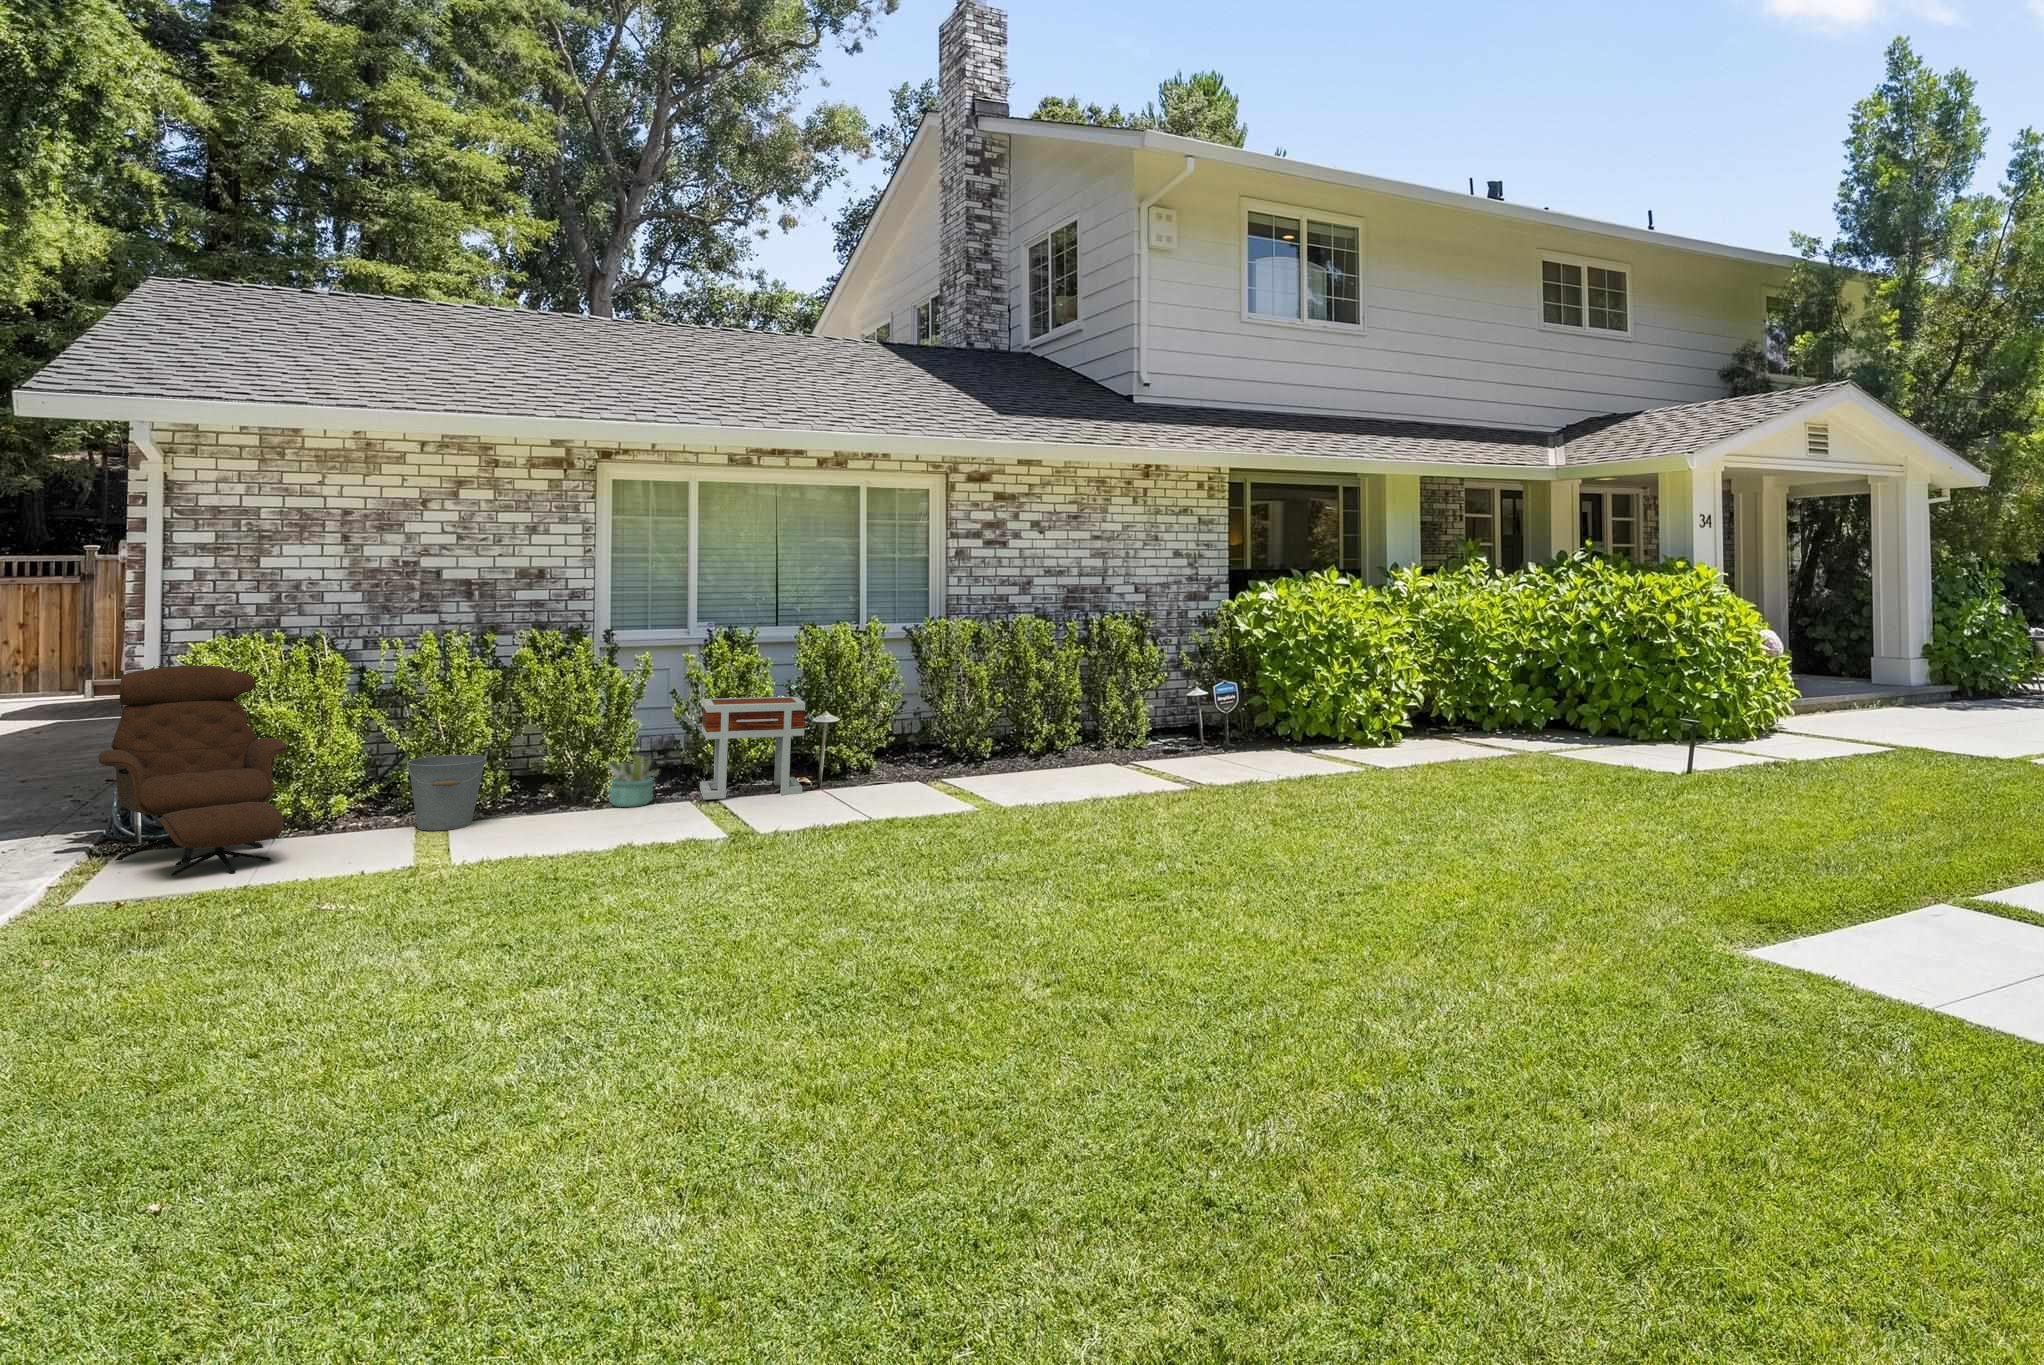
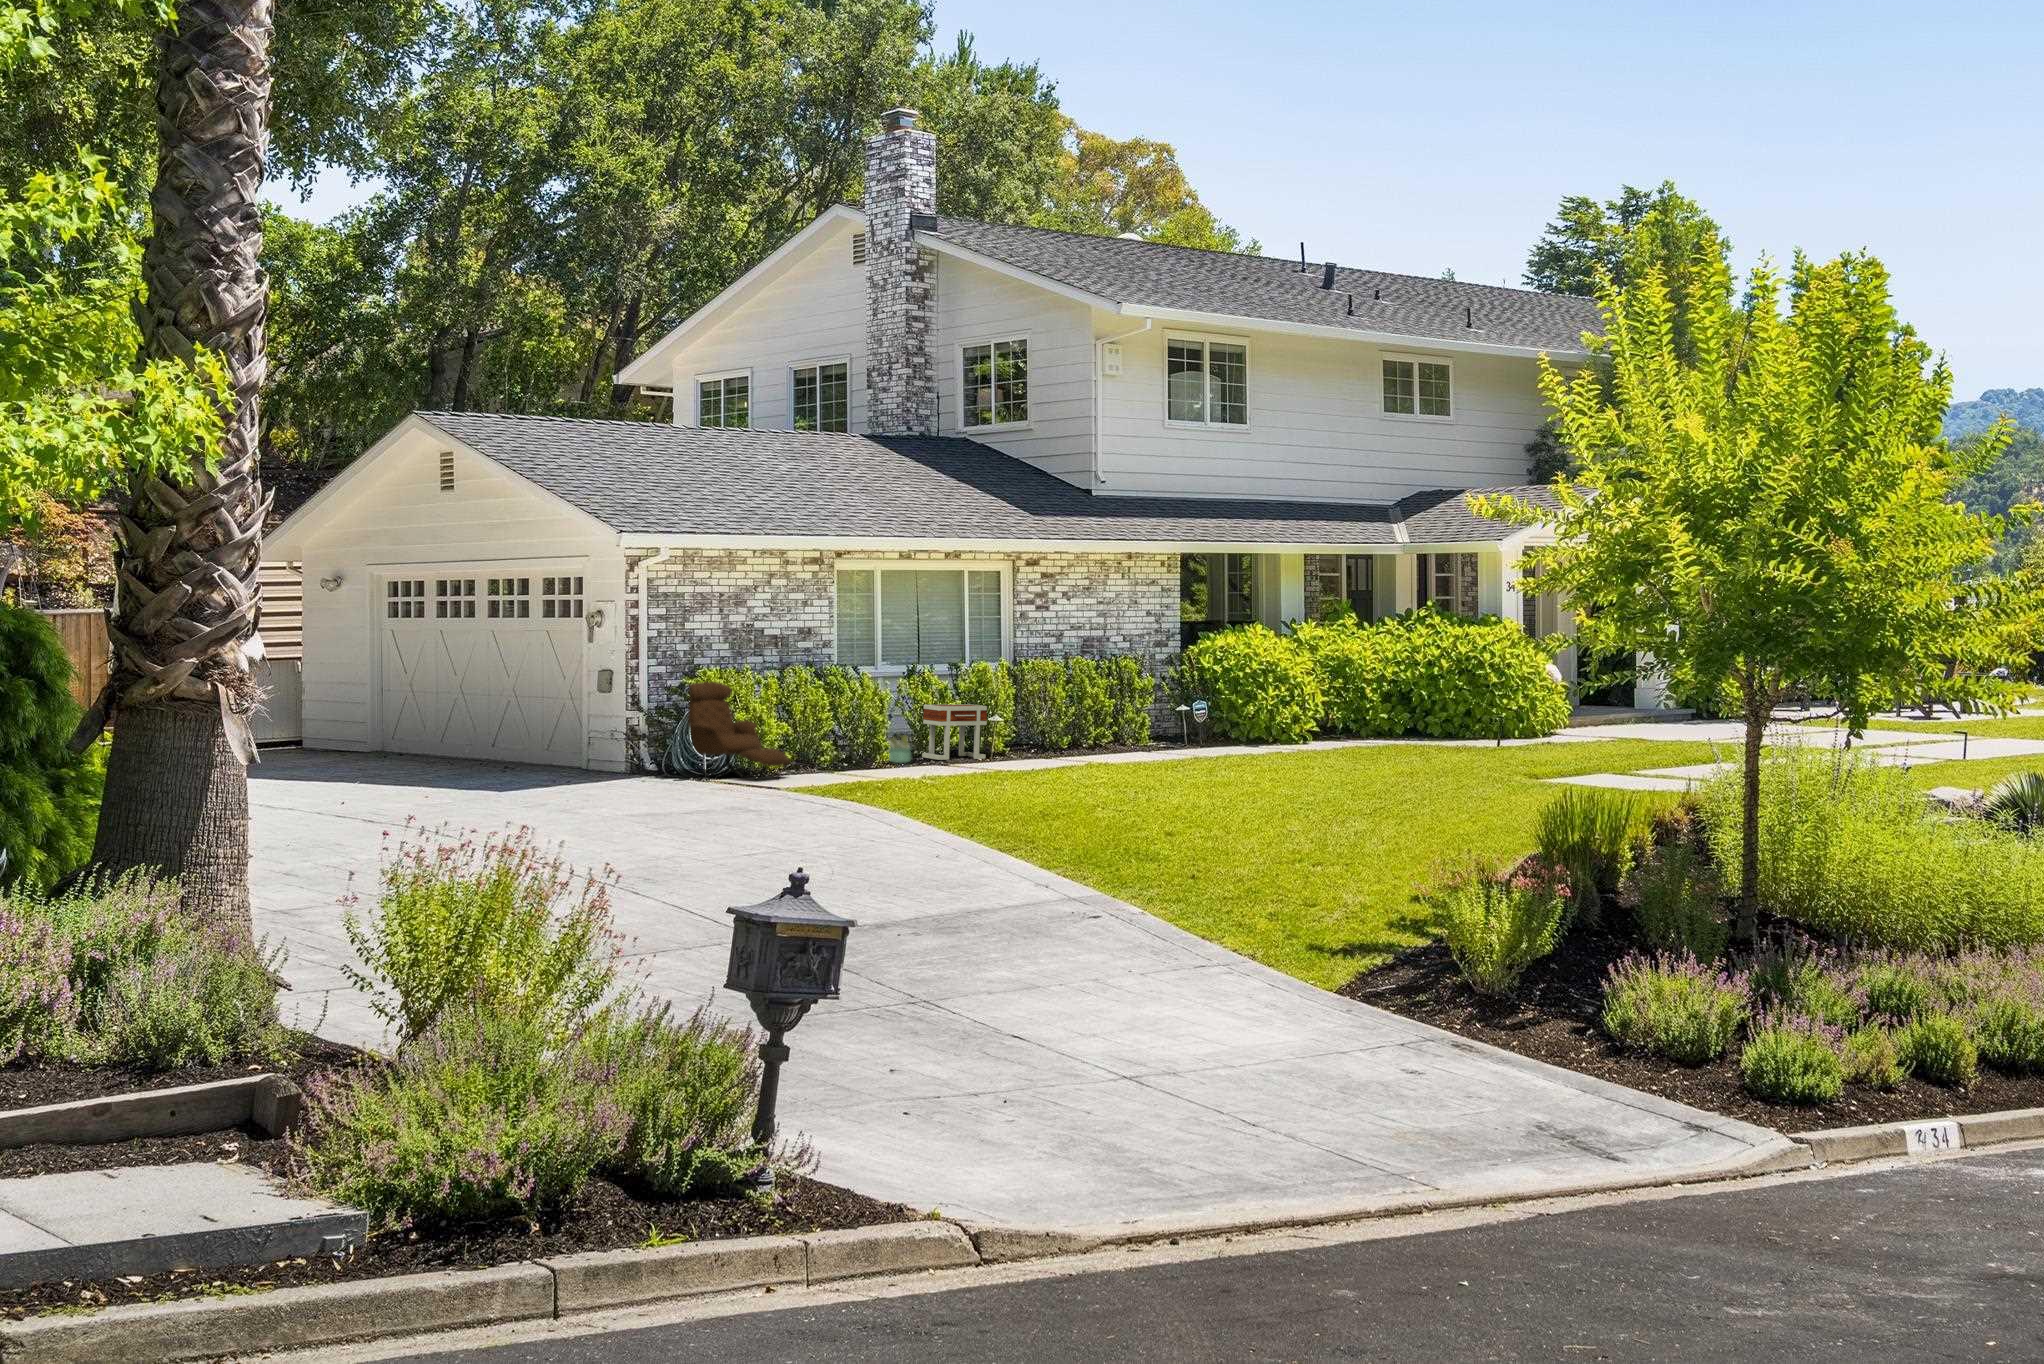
bucket: present [407,755,486,831] -> none [808,732,845,769]

